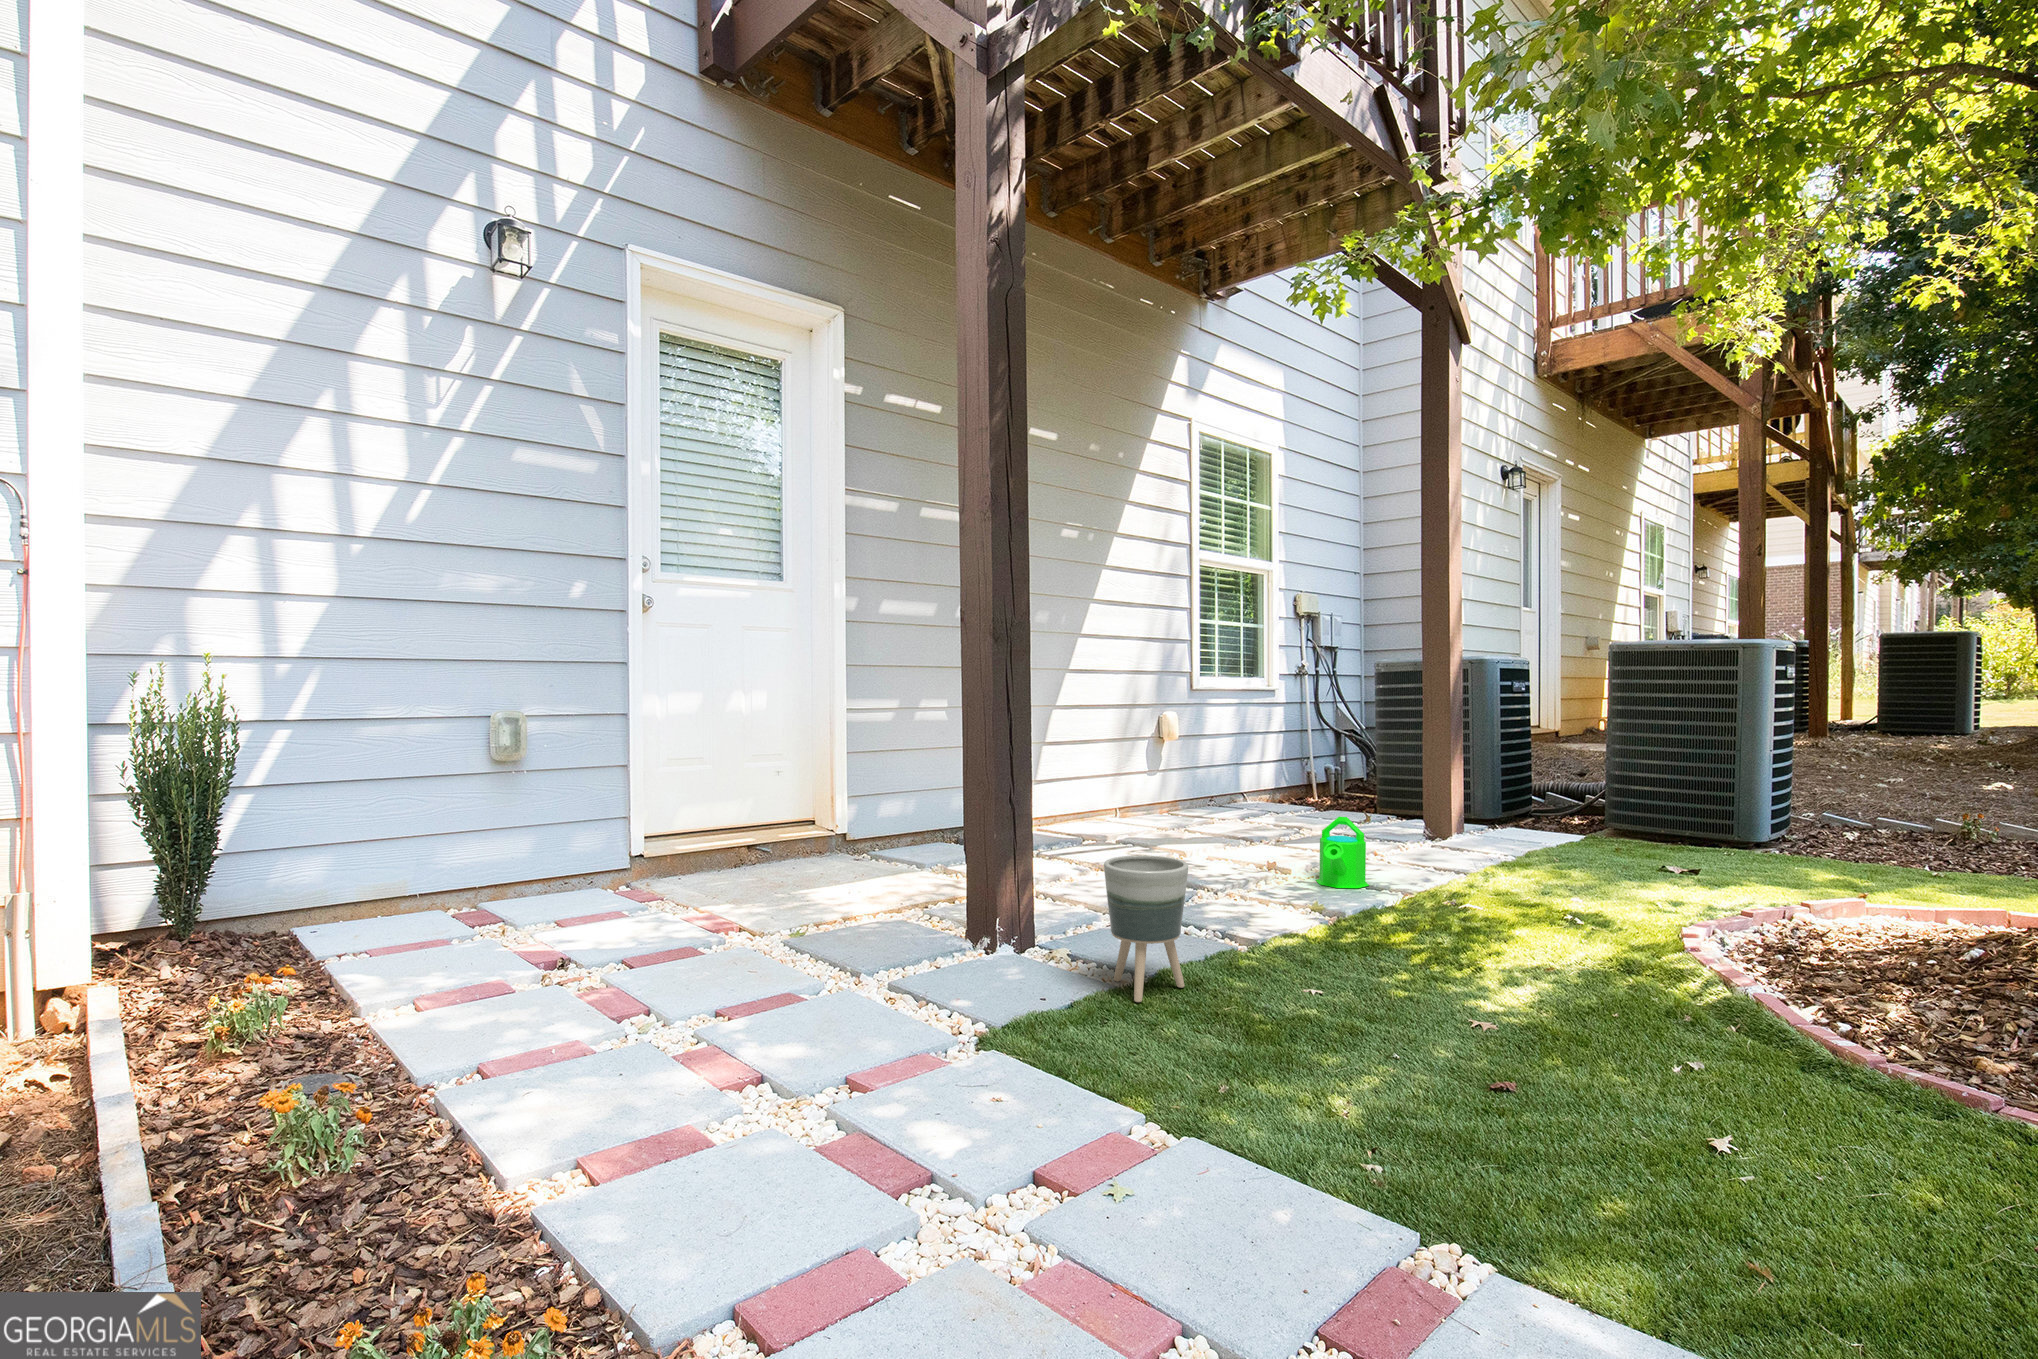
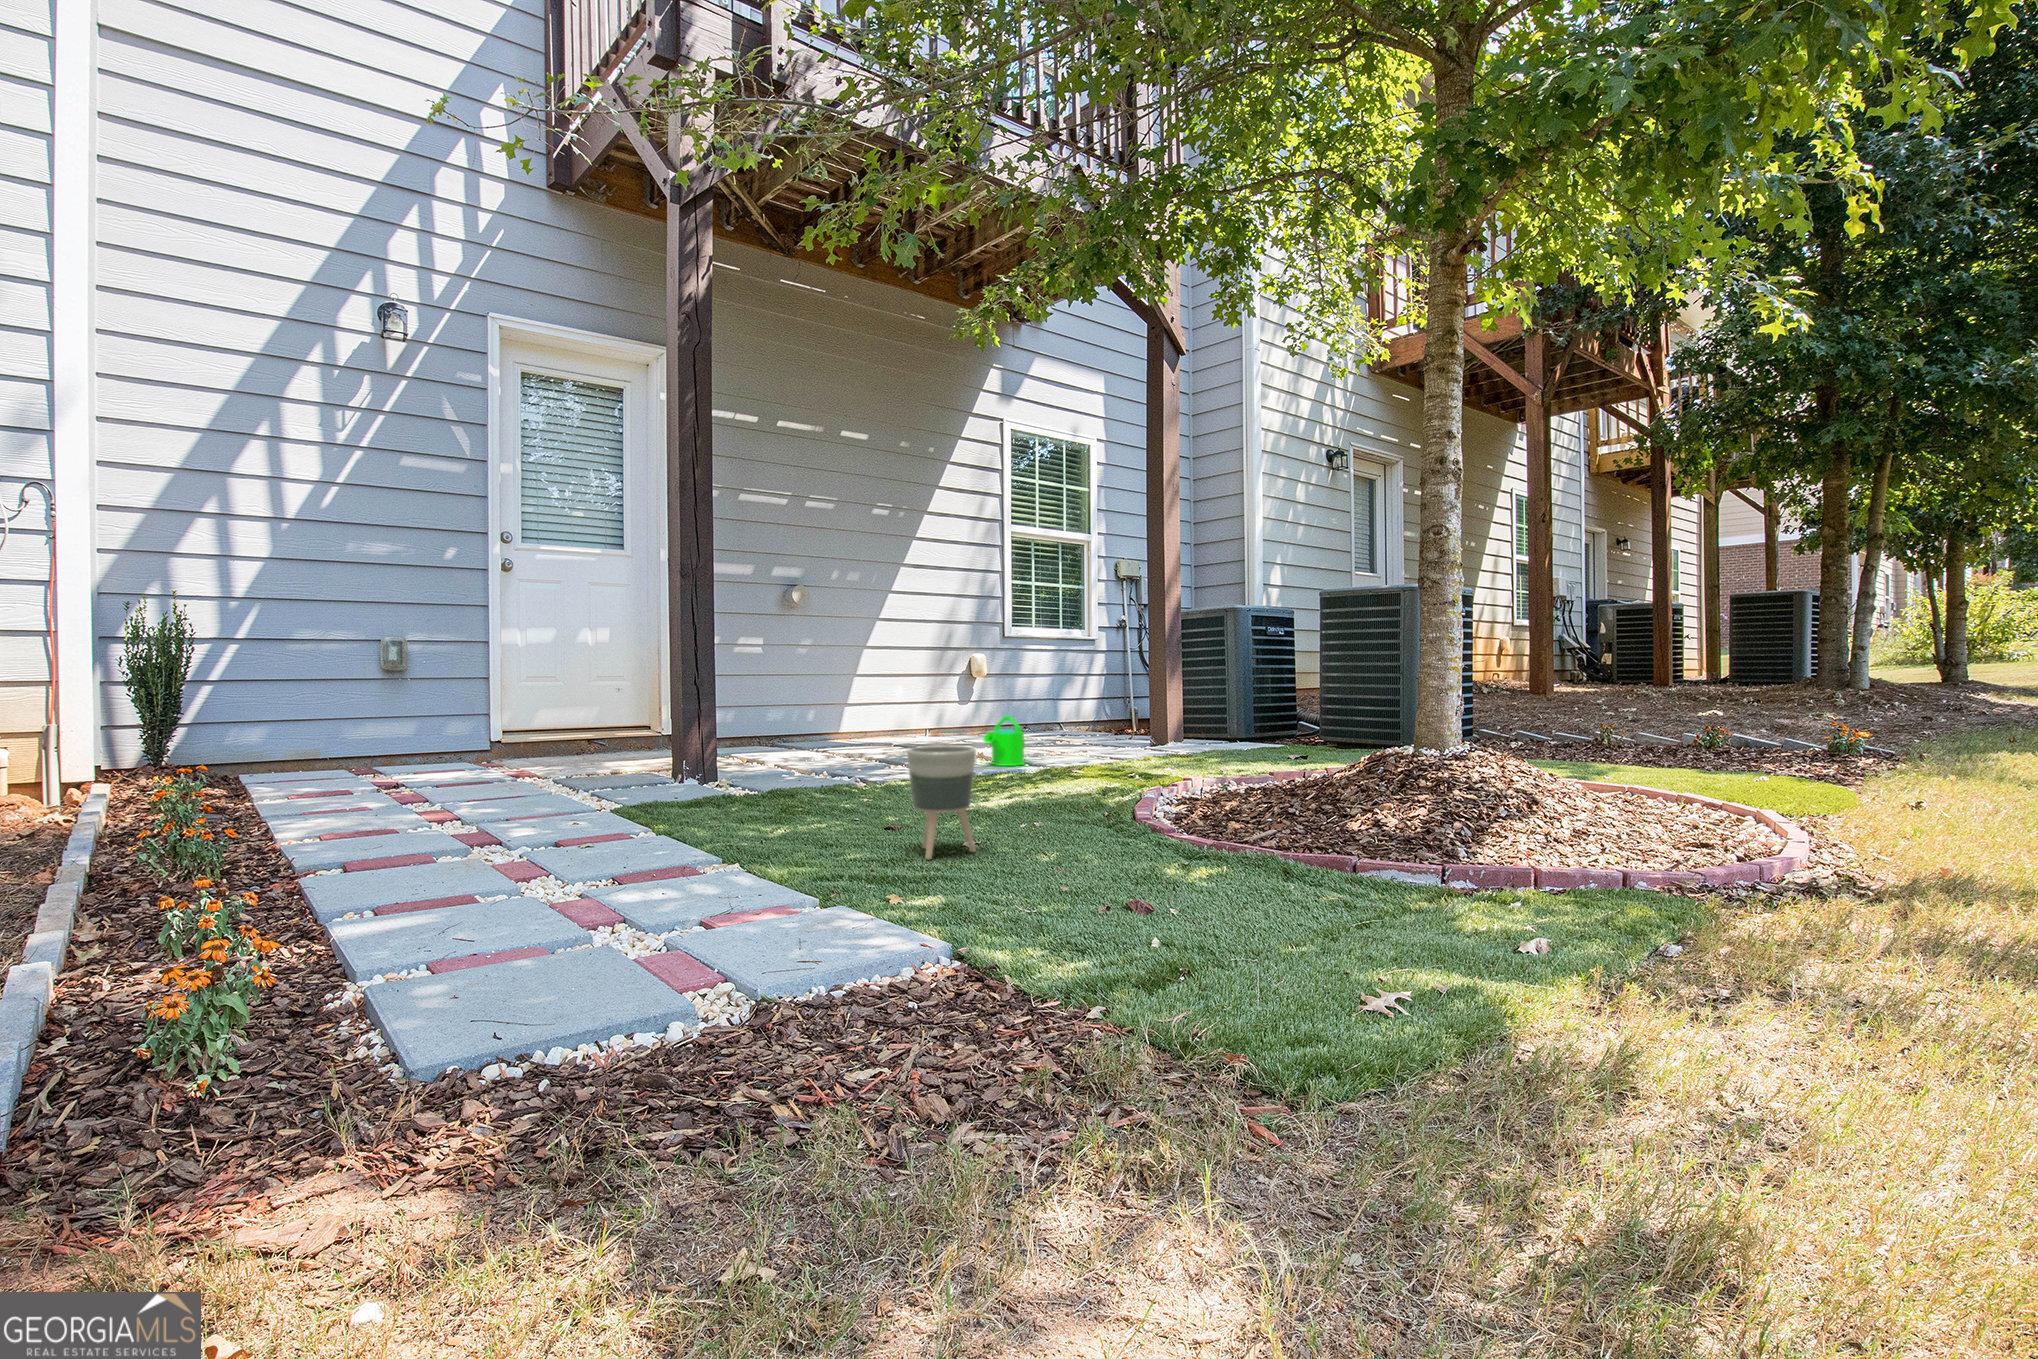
planter: present [1104,855,1188,1002] -> present [907,745,976,860]

